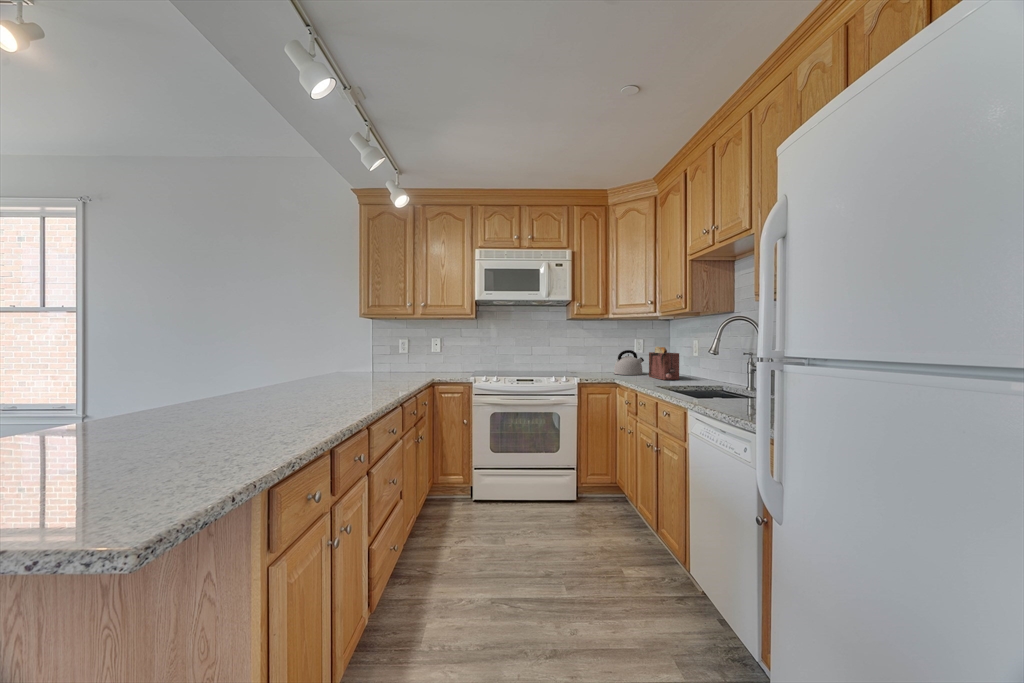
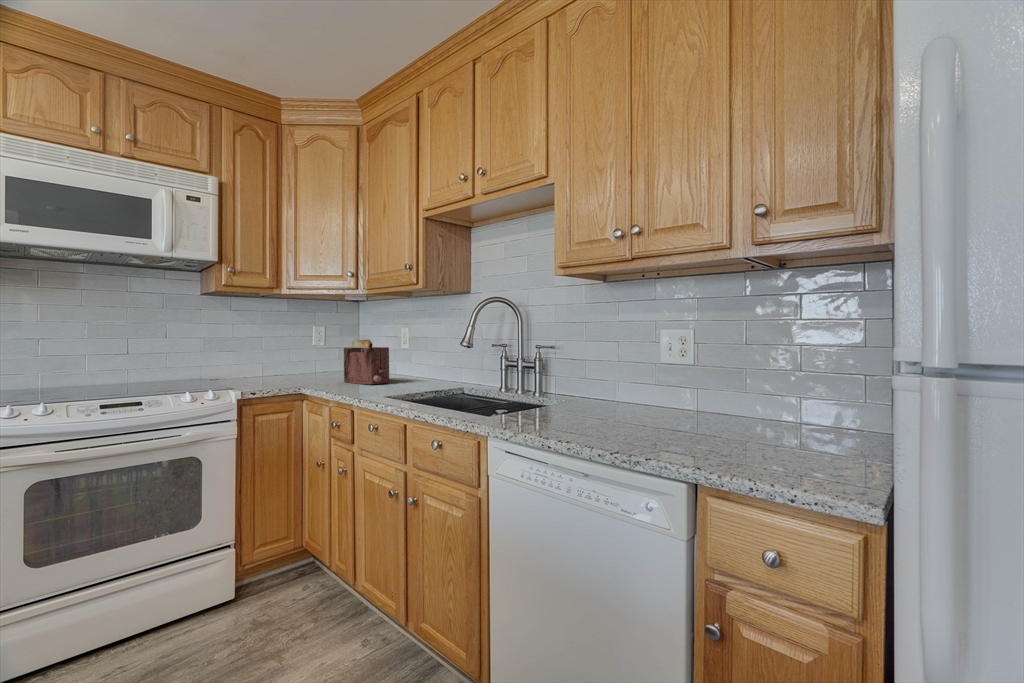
kettle: present [614,350,644,375] -> none [287,346,331,382]

